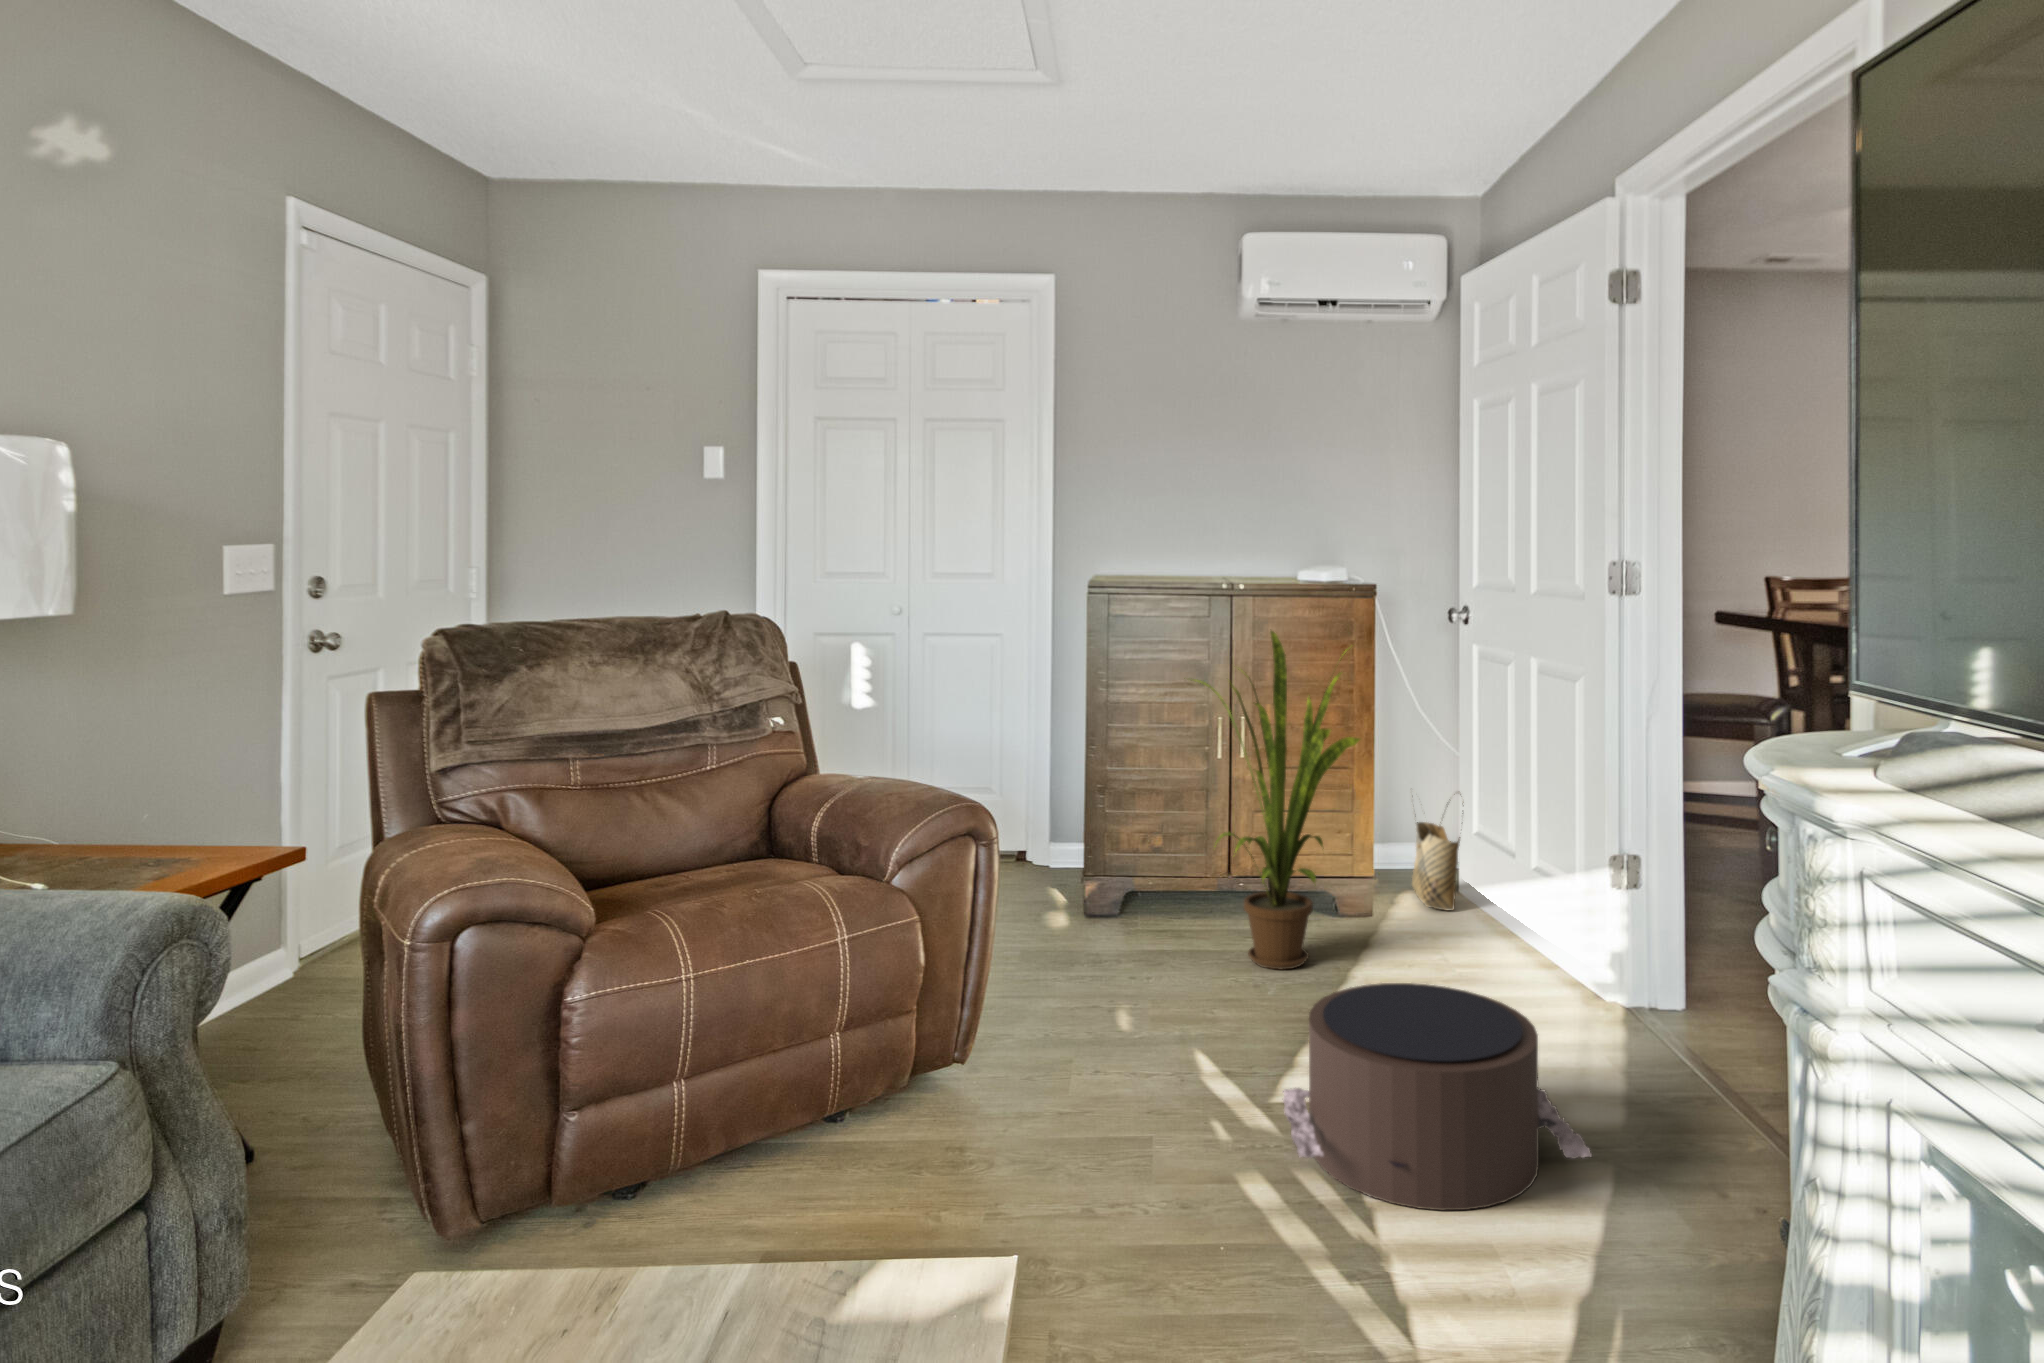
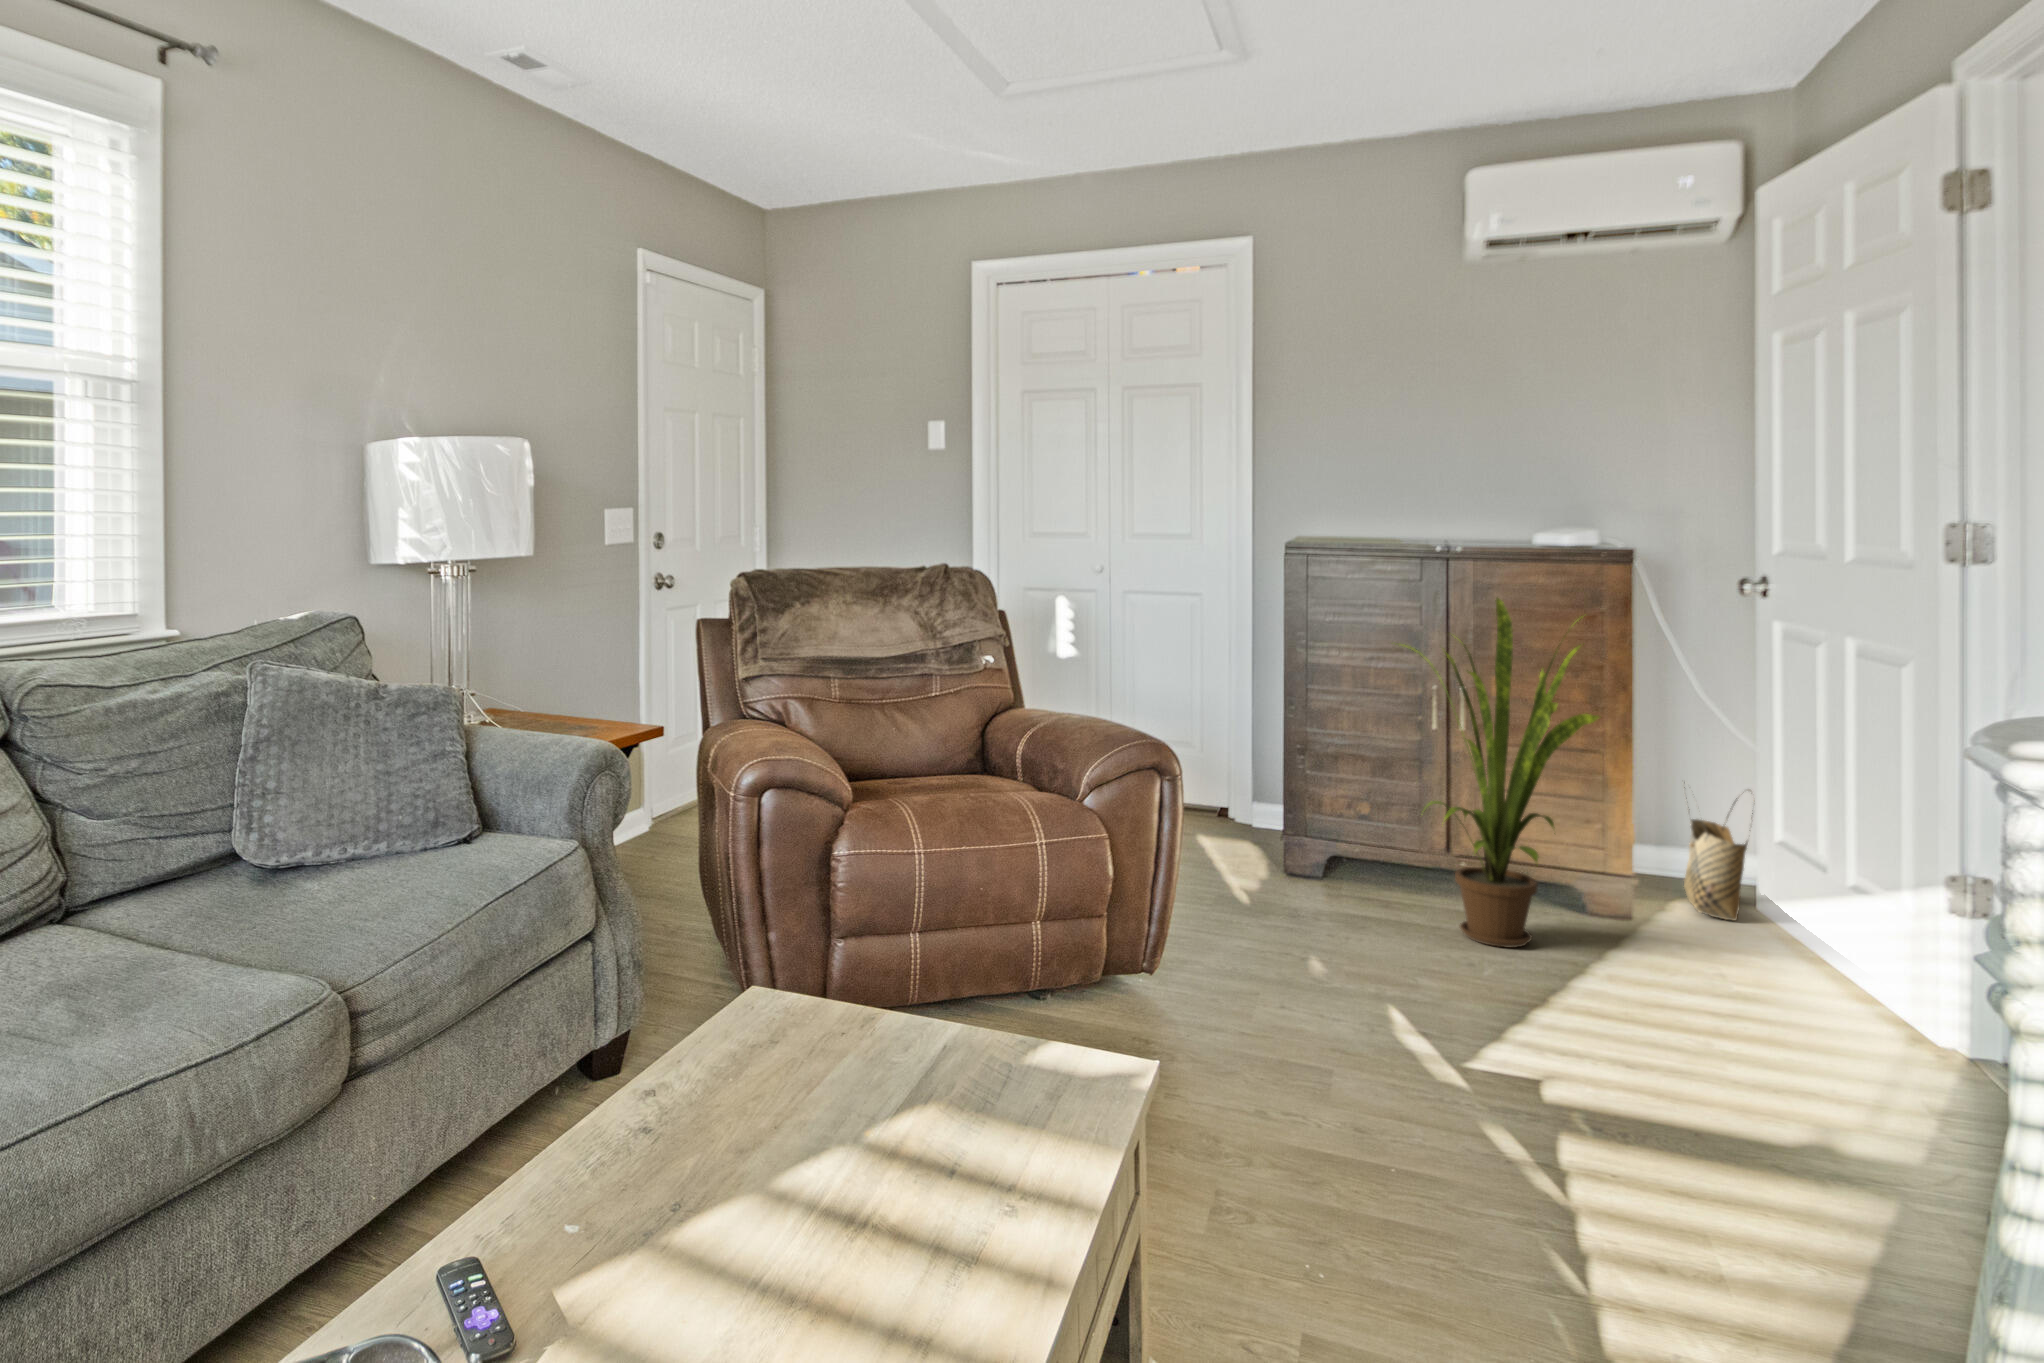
pouf: present [1283,983,1592,1210] -> none [1463,958,1832,1192]

